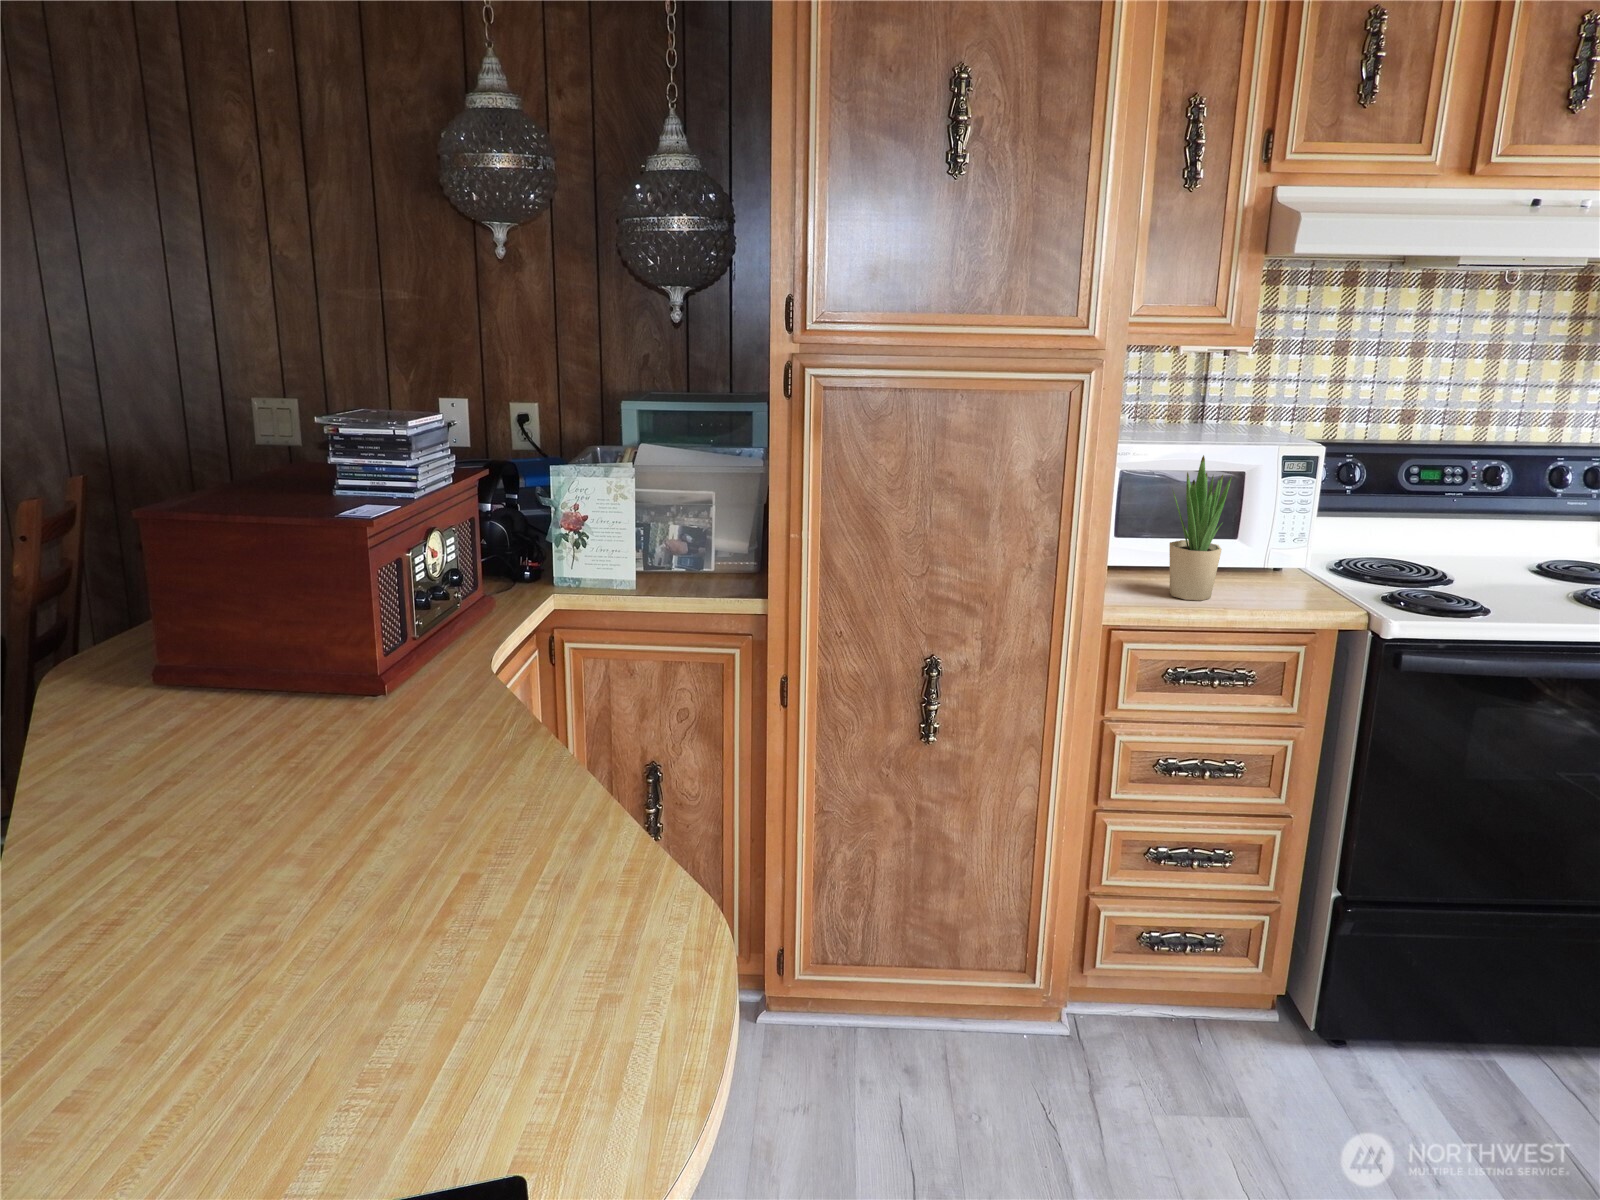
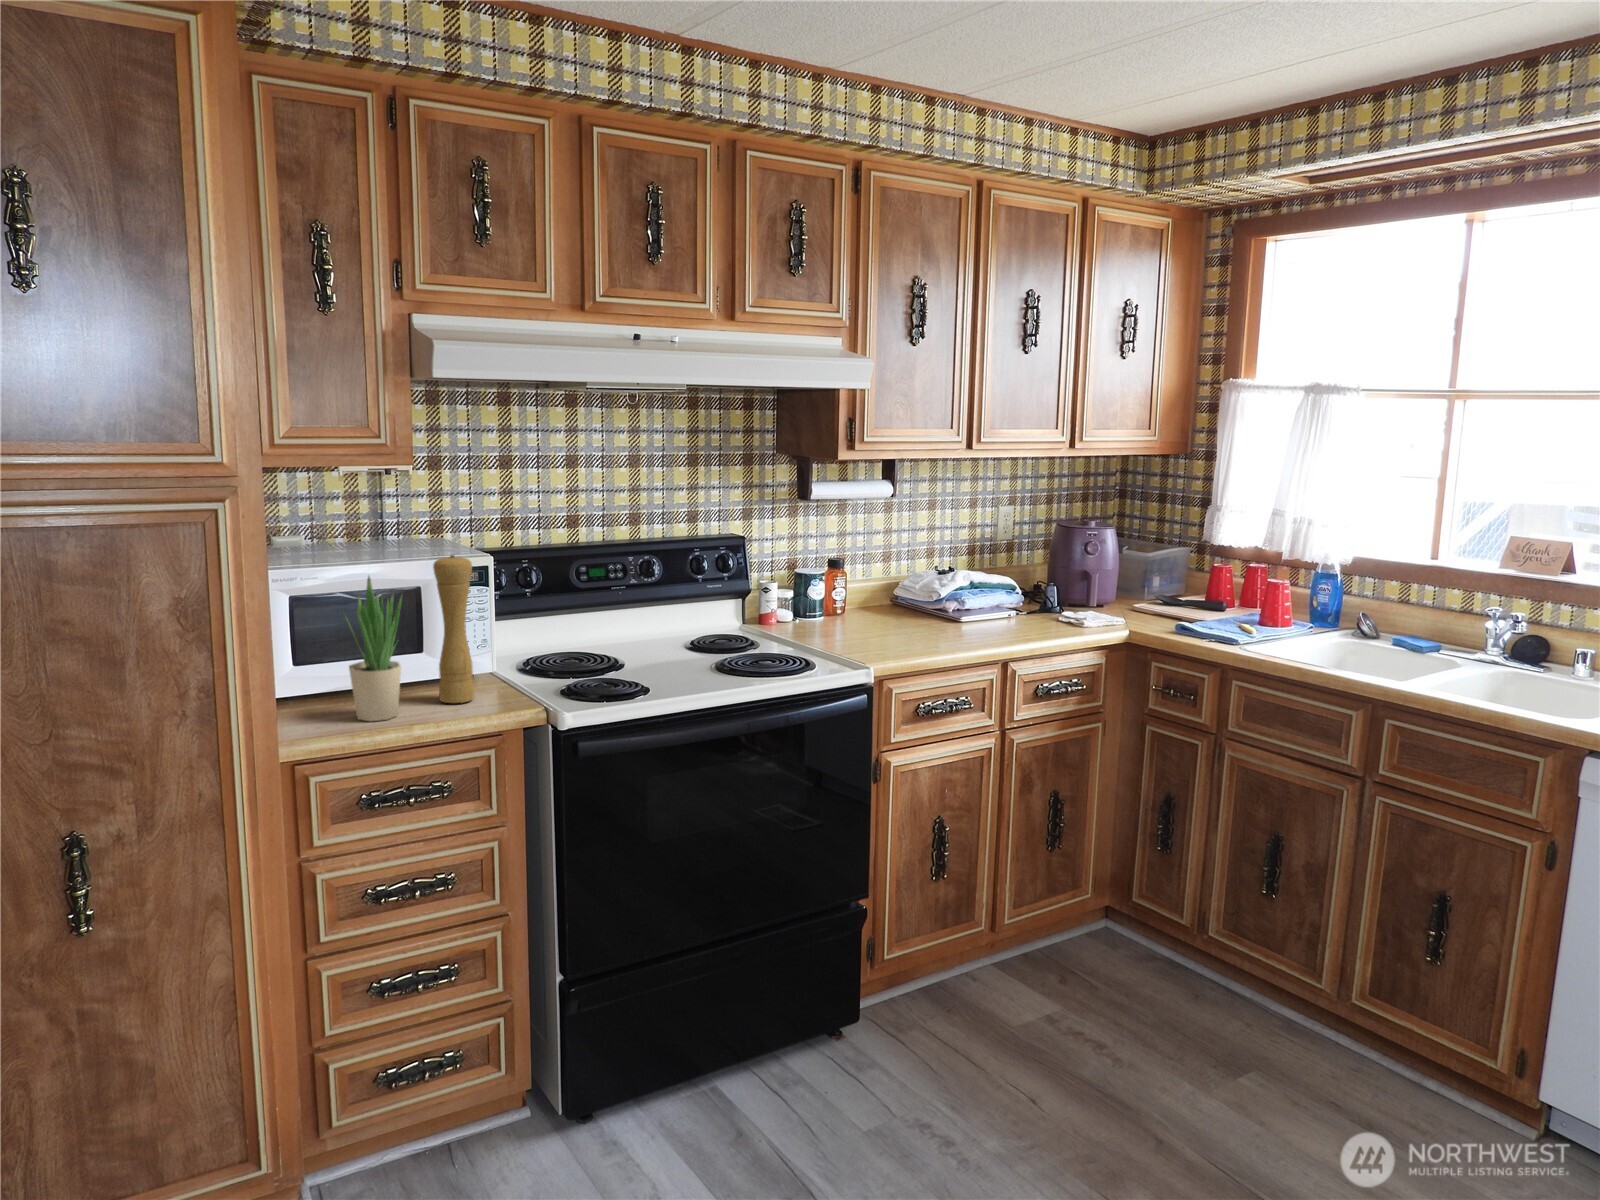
pepper mill: none [1251,441,1307,595] -> present [433,555,474,703]

